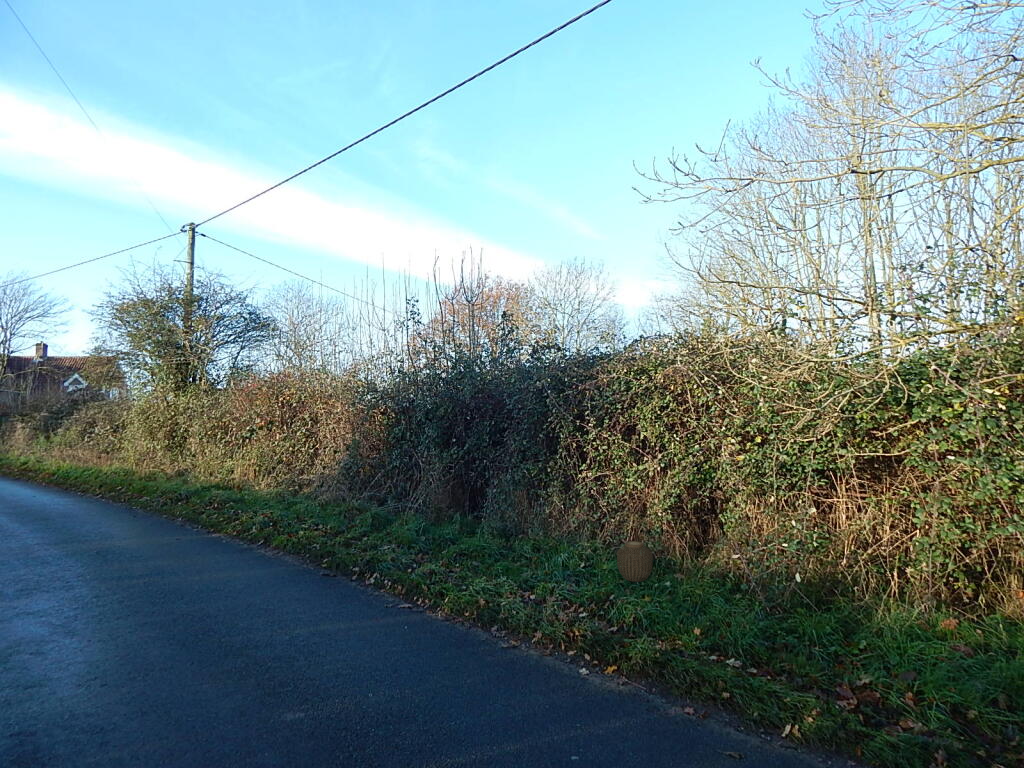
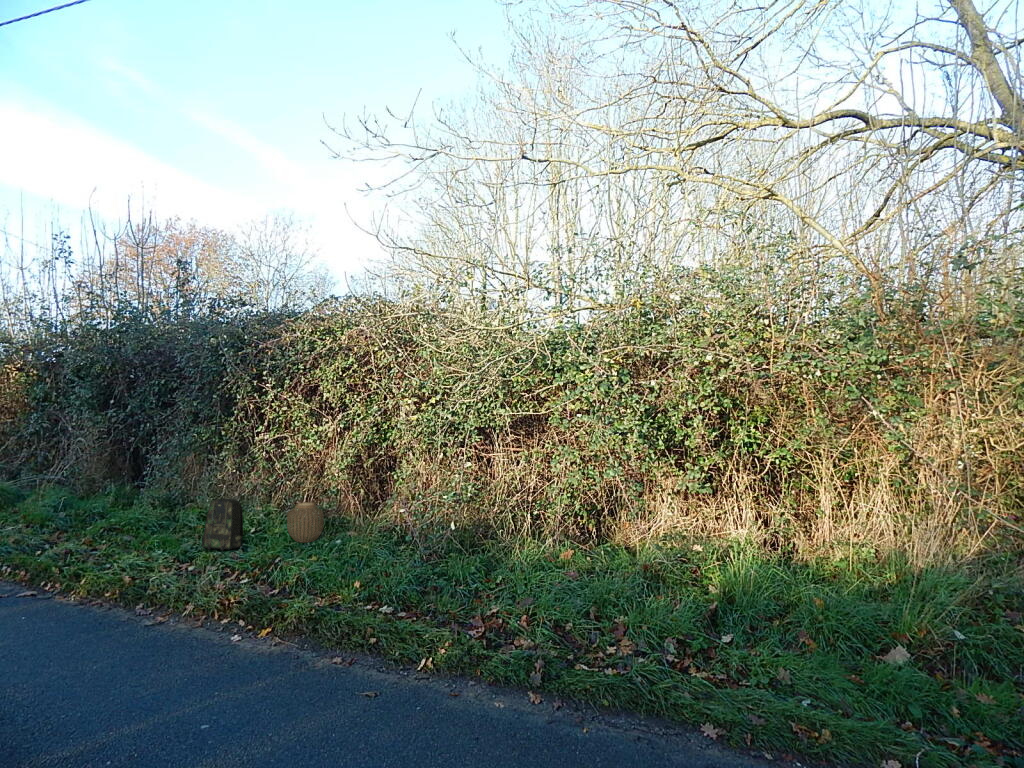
backpack: none [539,533,574,583] -> present [201,498,243,550]

